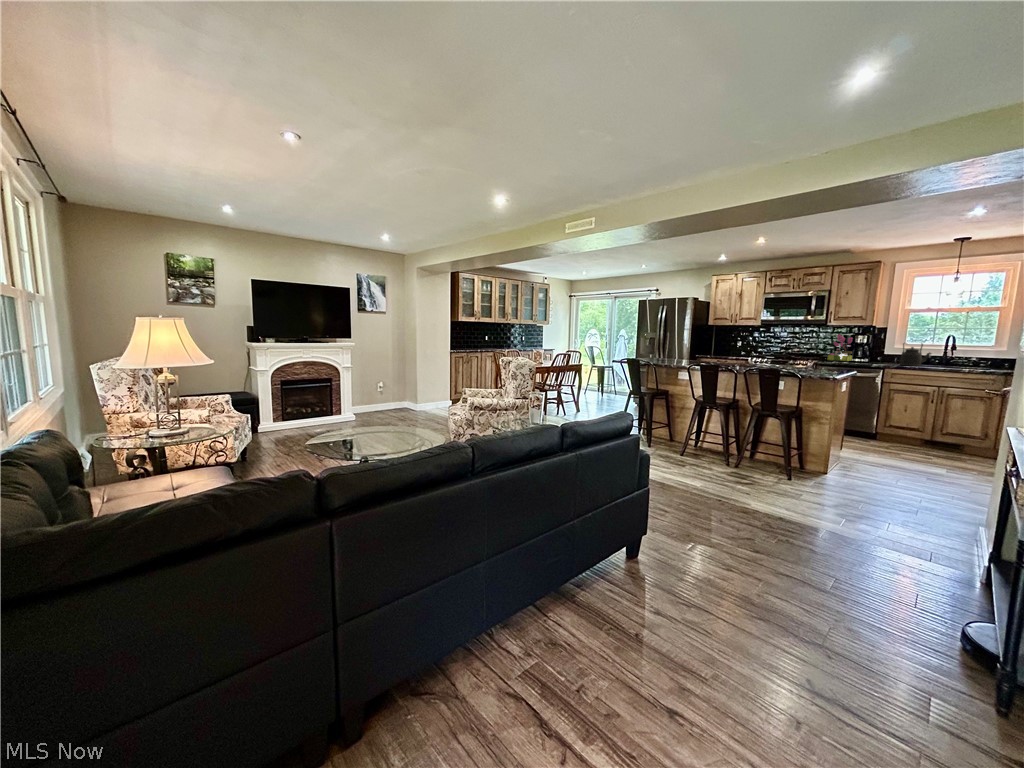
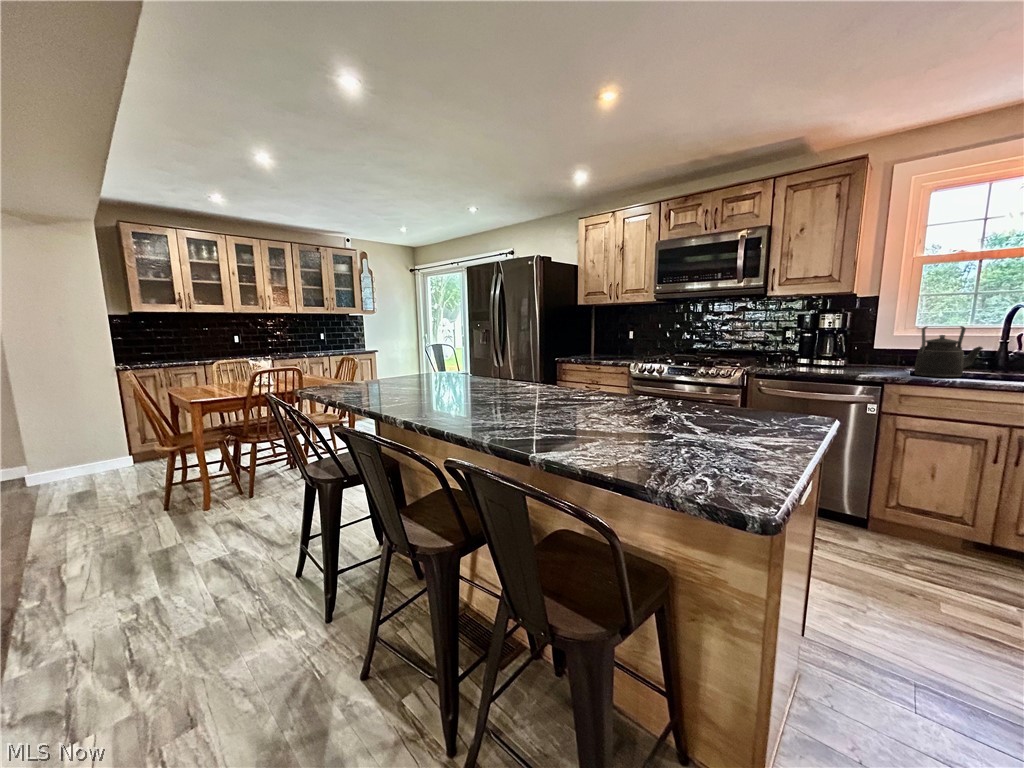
flower arrangement: present [827,334,853,361] -> none [769,312,816,366]

